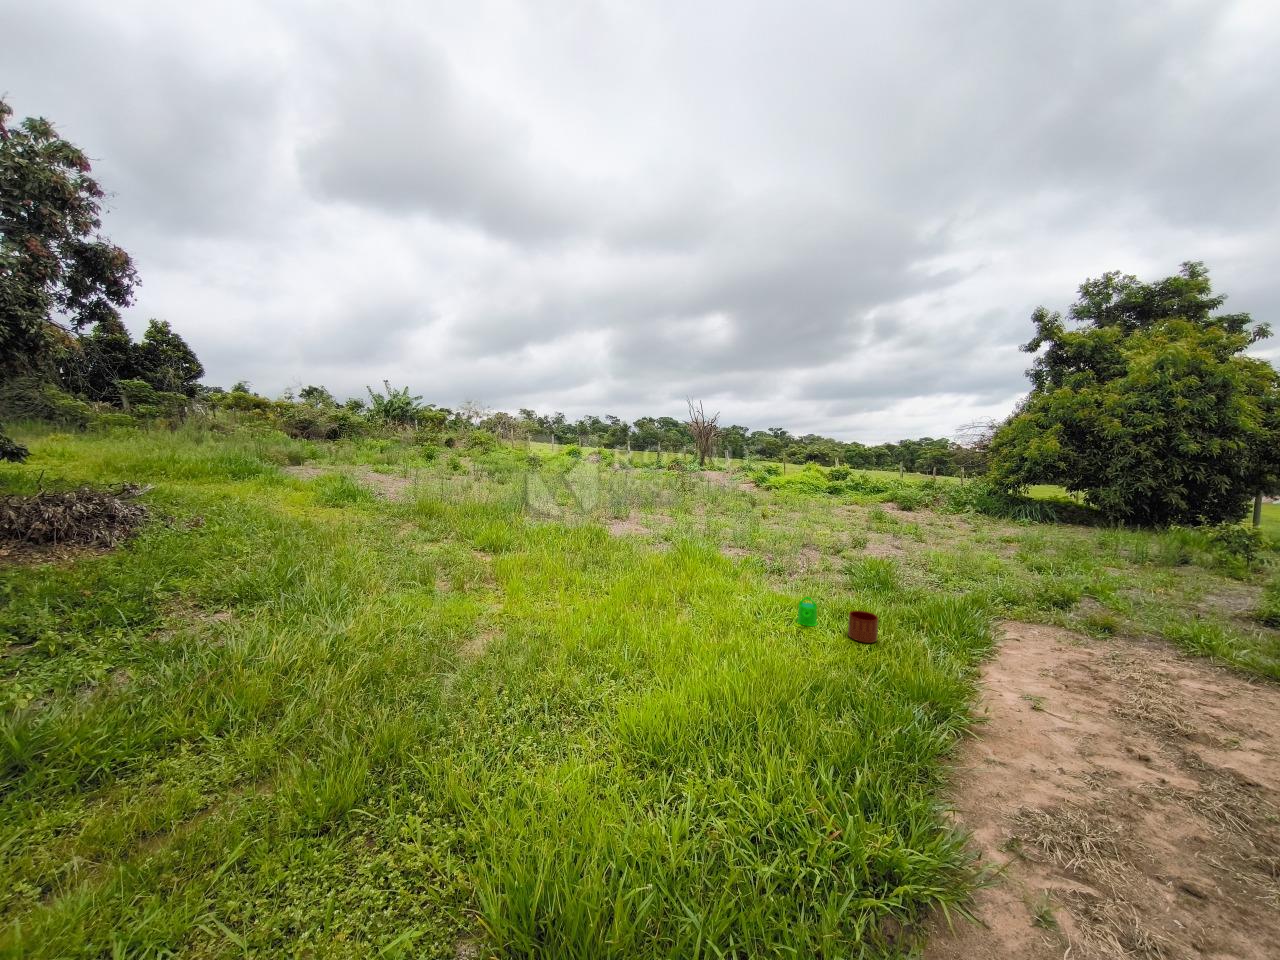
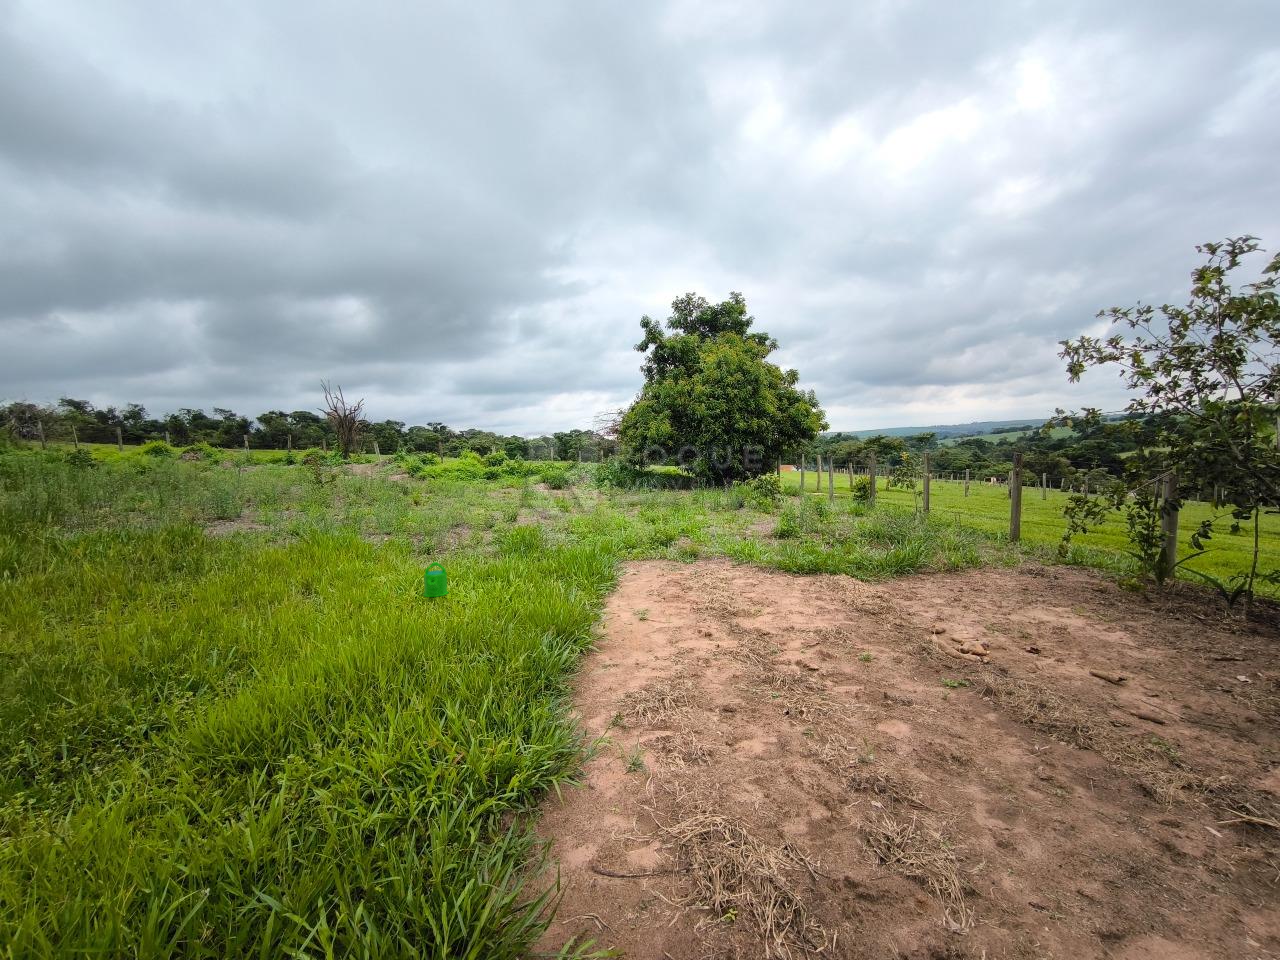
planter: present [848,611,878,643] -> none [481,566,512,599]

